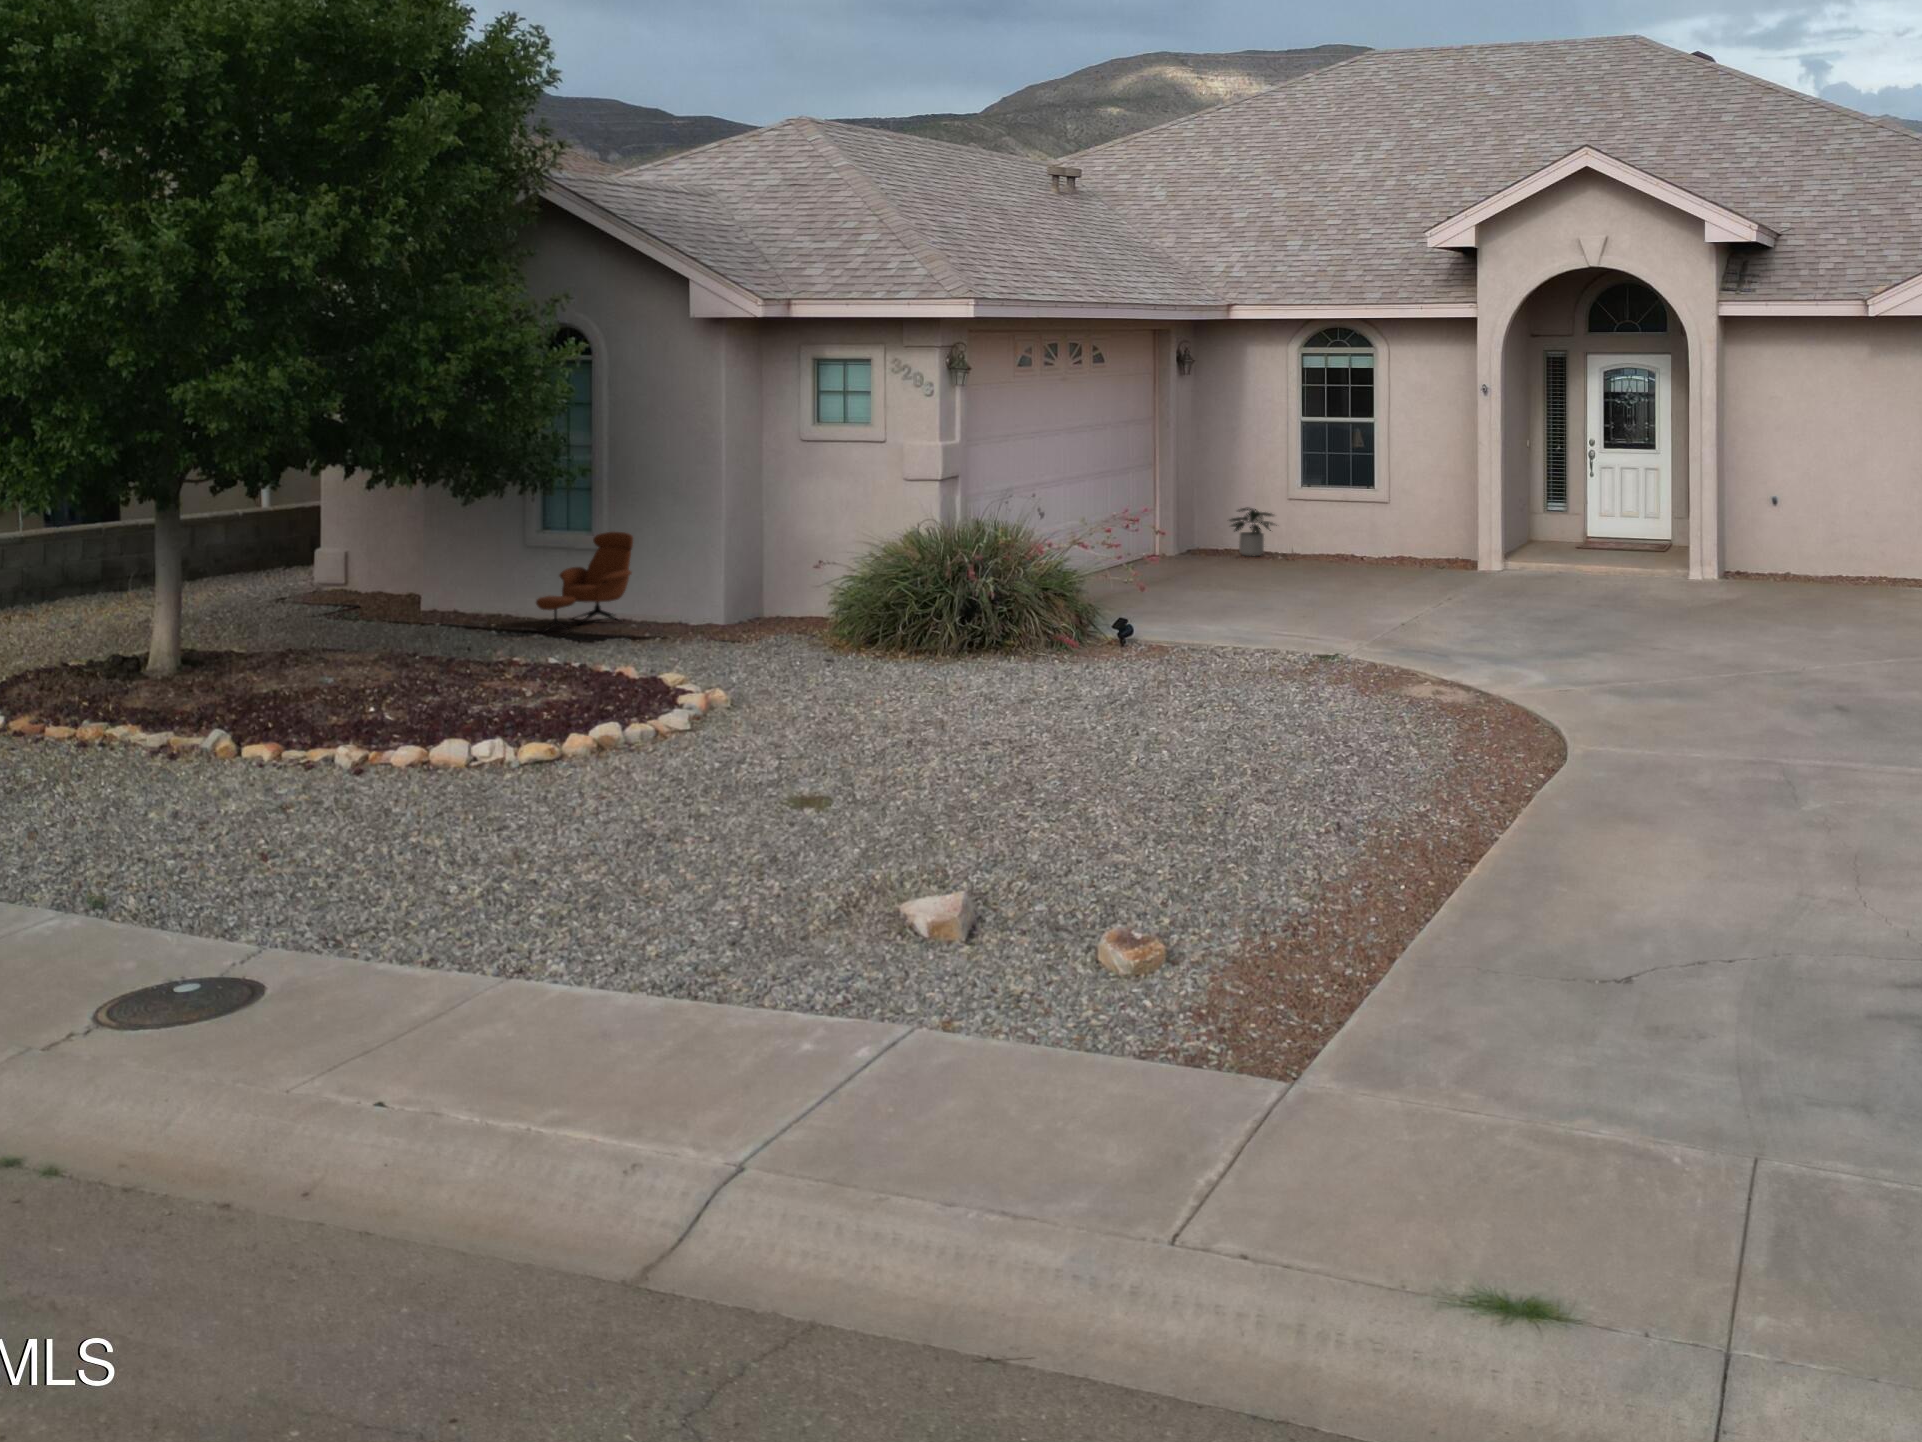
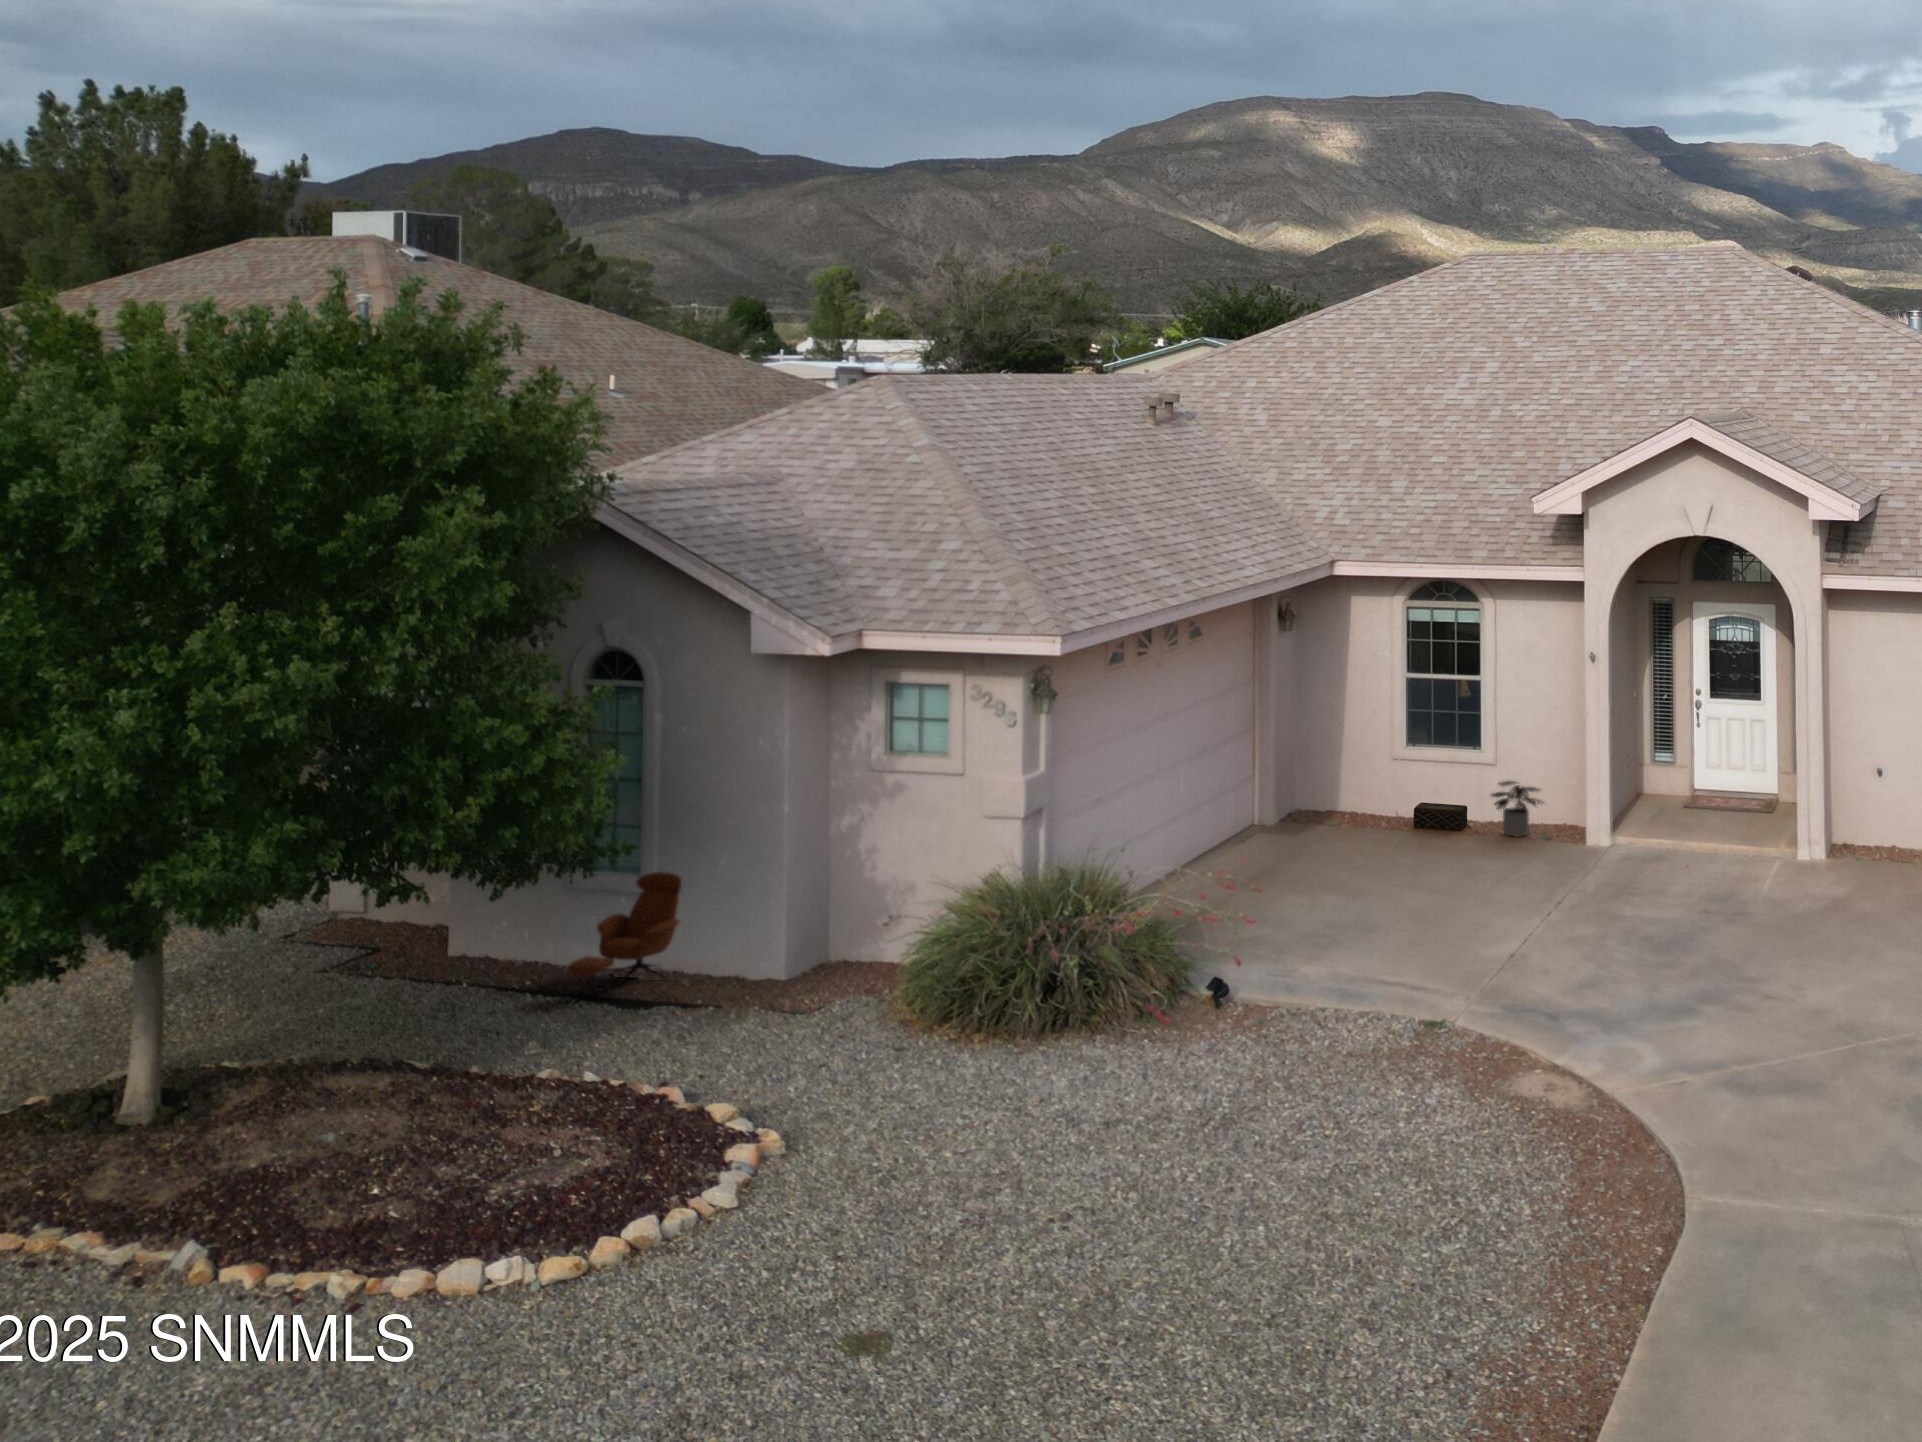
potted plant: present [1230,507,1277,556] -> present [1491,781,1542,837]
woven basket: none [1307,537,1359,561] -> present [1414,802,1467,831]

